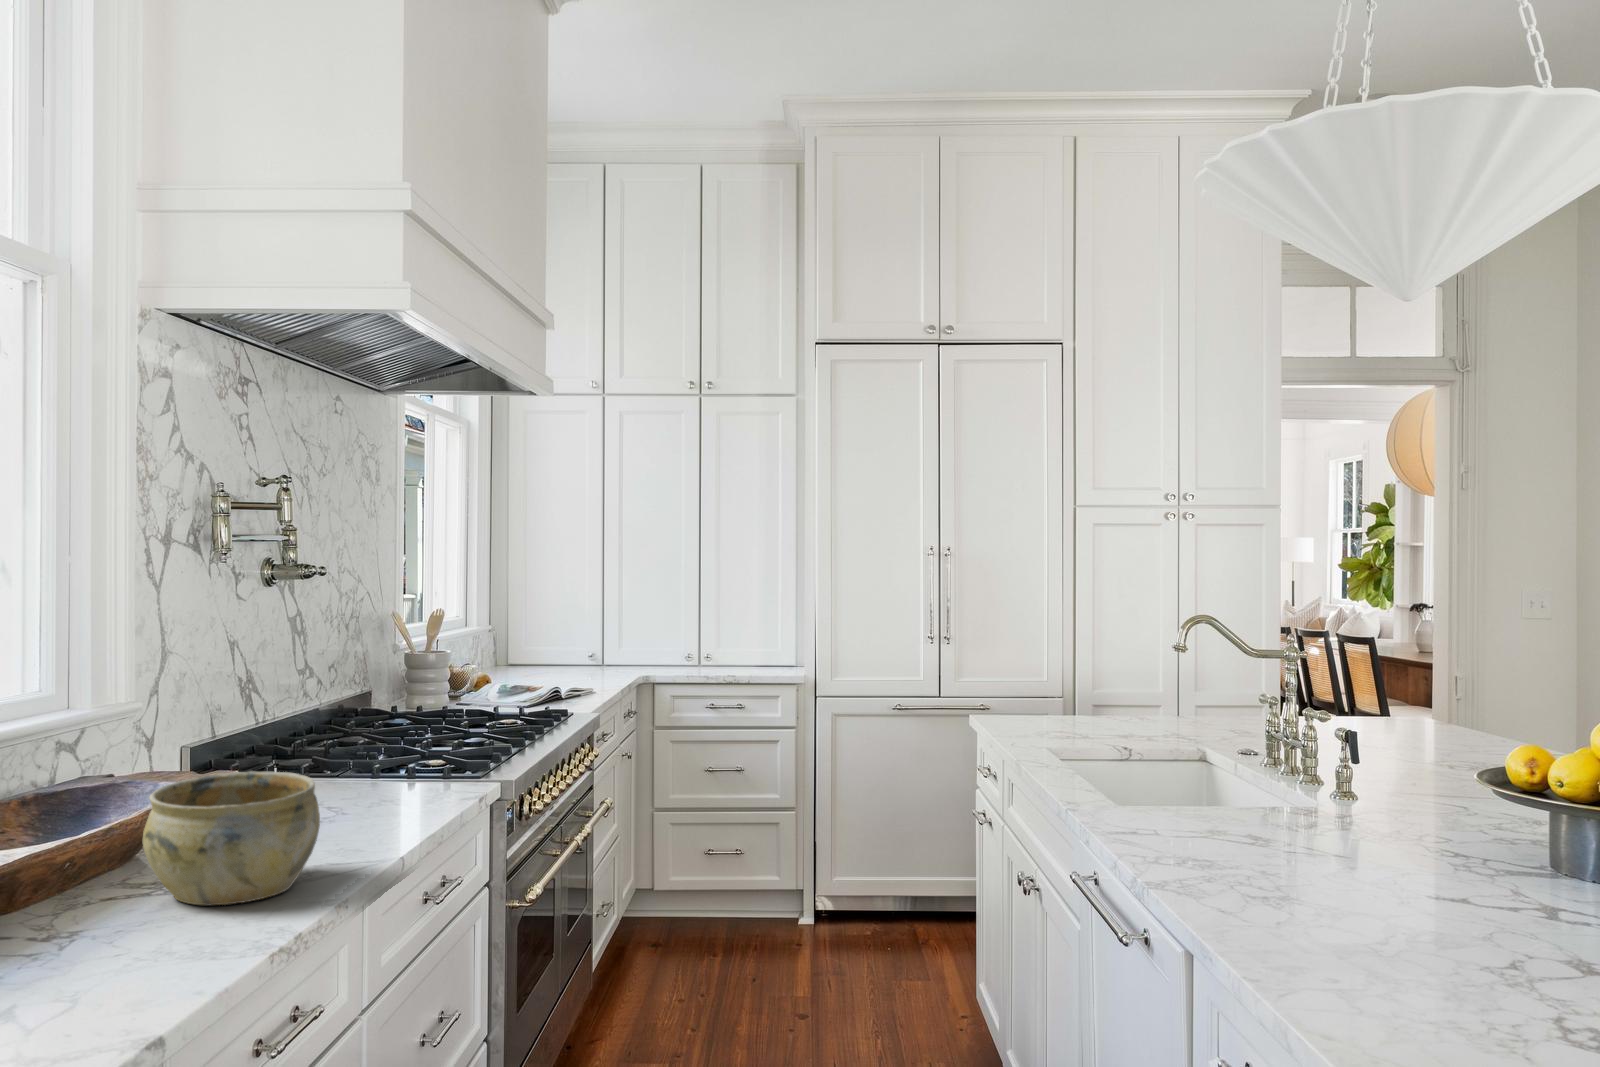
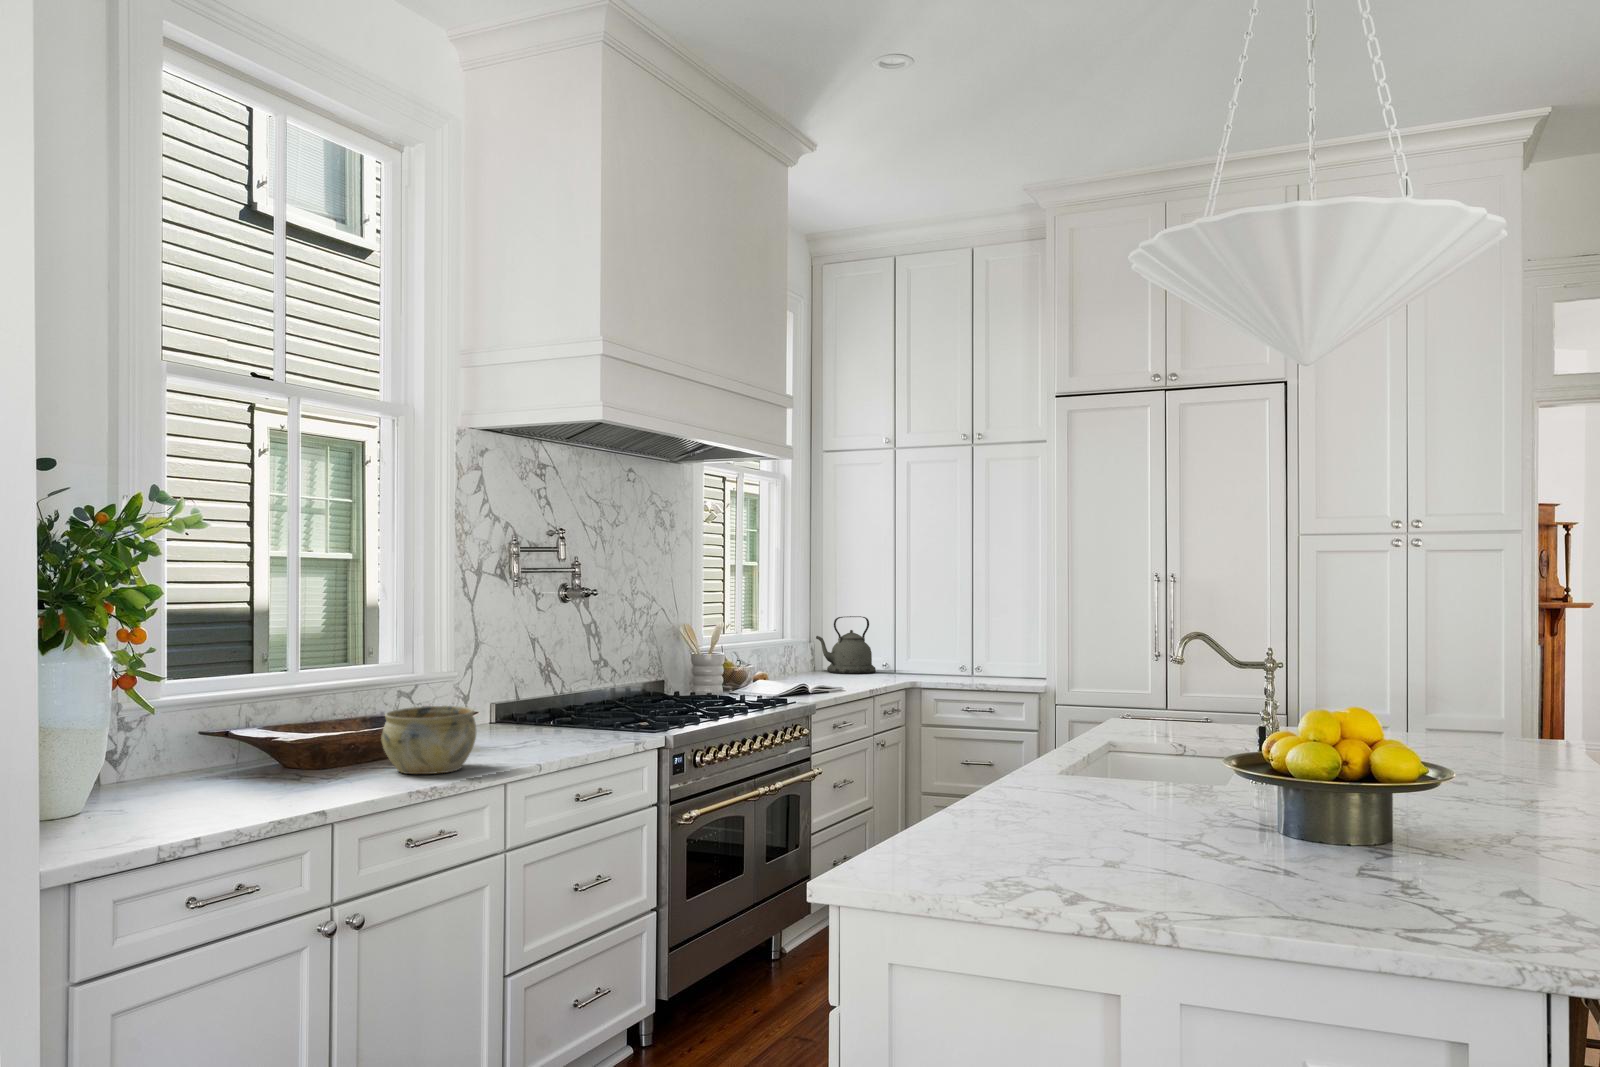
kettle: none [514,597,583,669] -> present [816,616,876,674]

